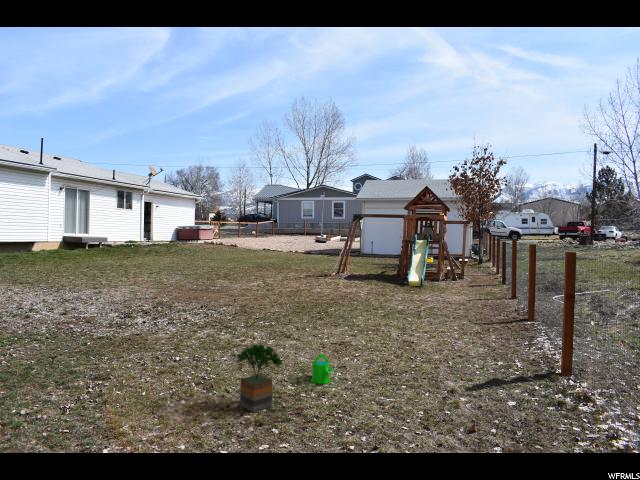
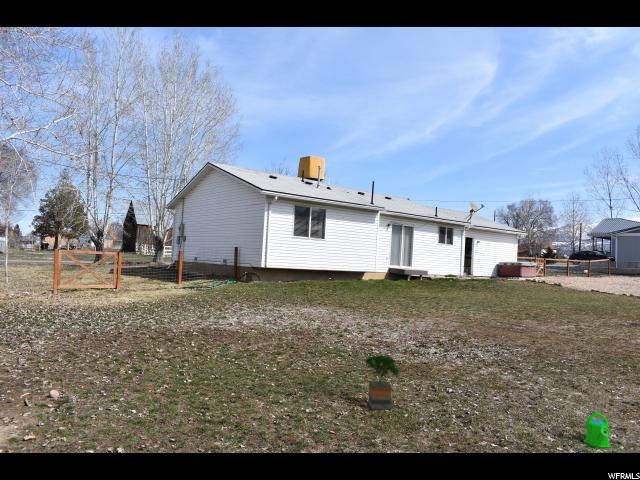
potted tree: present [237,344,282,412] -> present [365,355,399,409]

